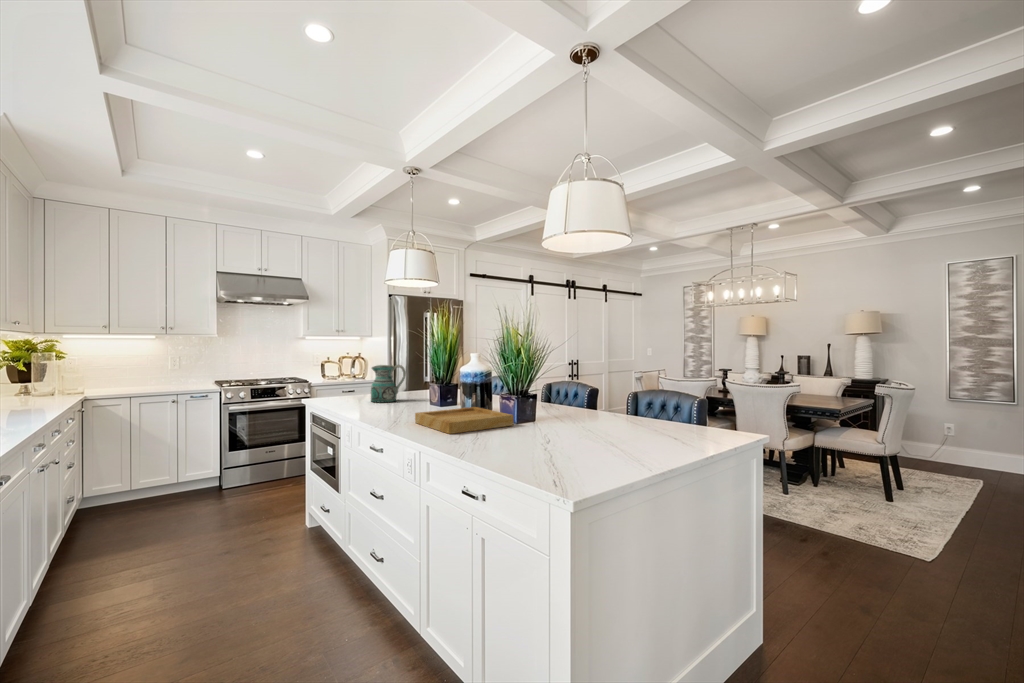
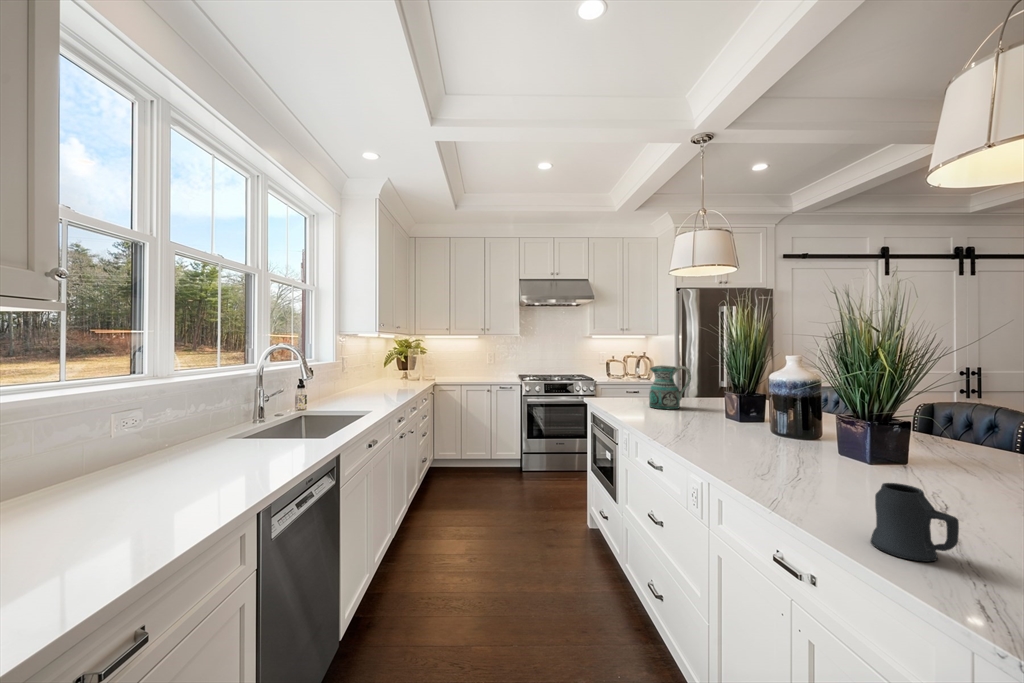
tray: present [415,407,513,434] -> none [700,432,876,475]
mug: none [502,420,533,455] -> present [870,483,959,562]

